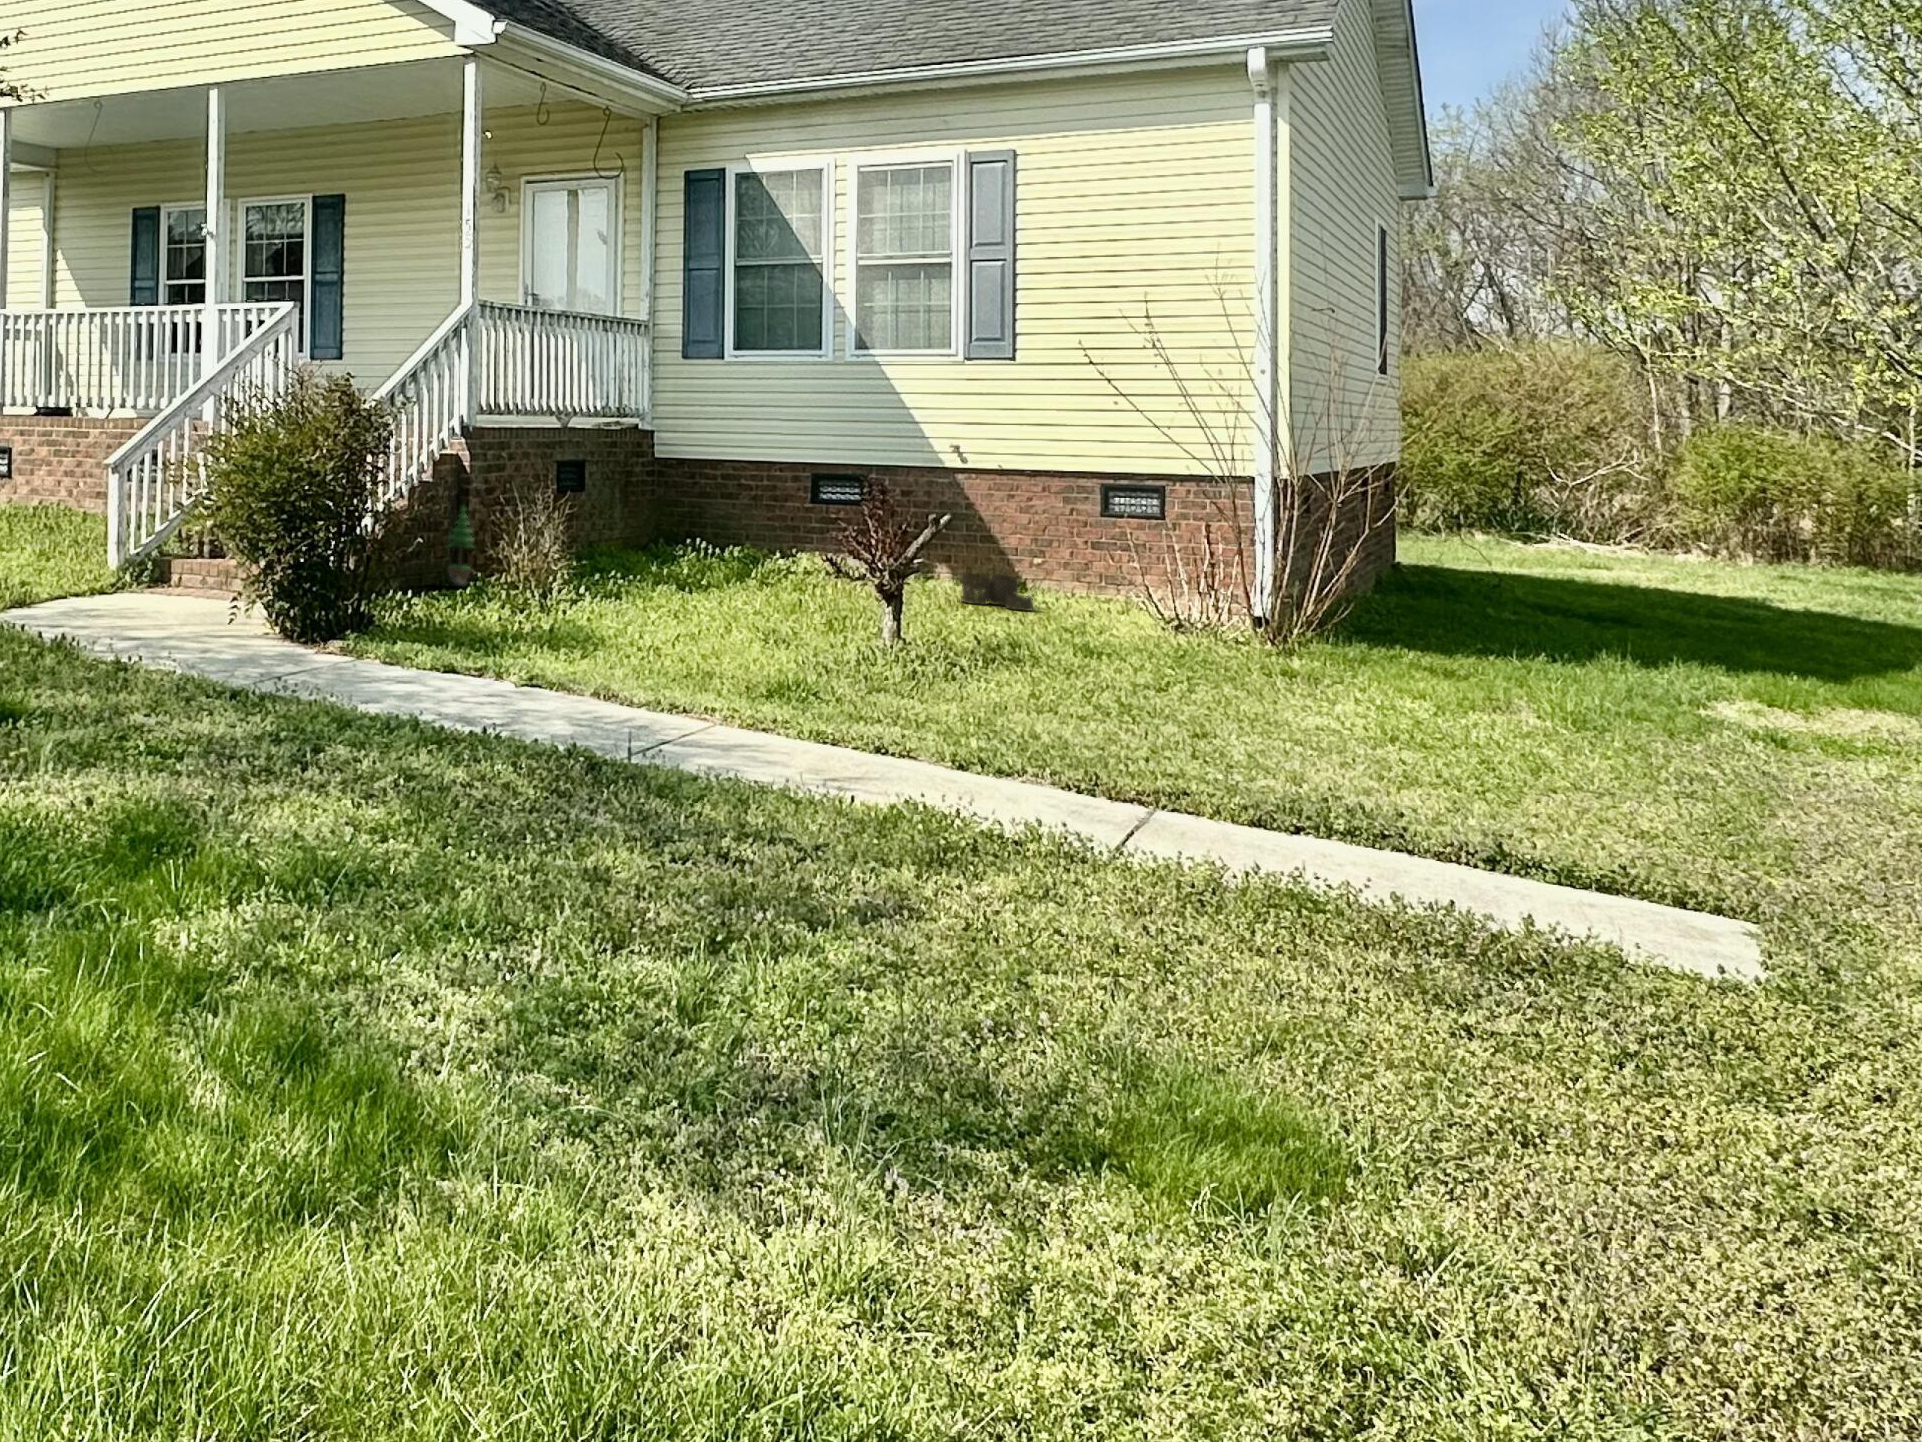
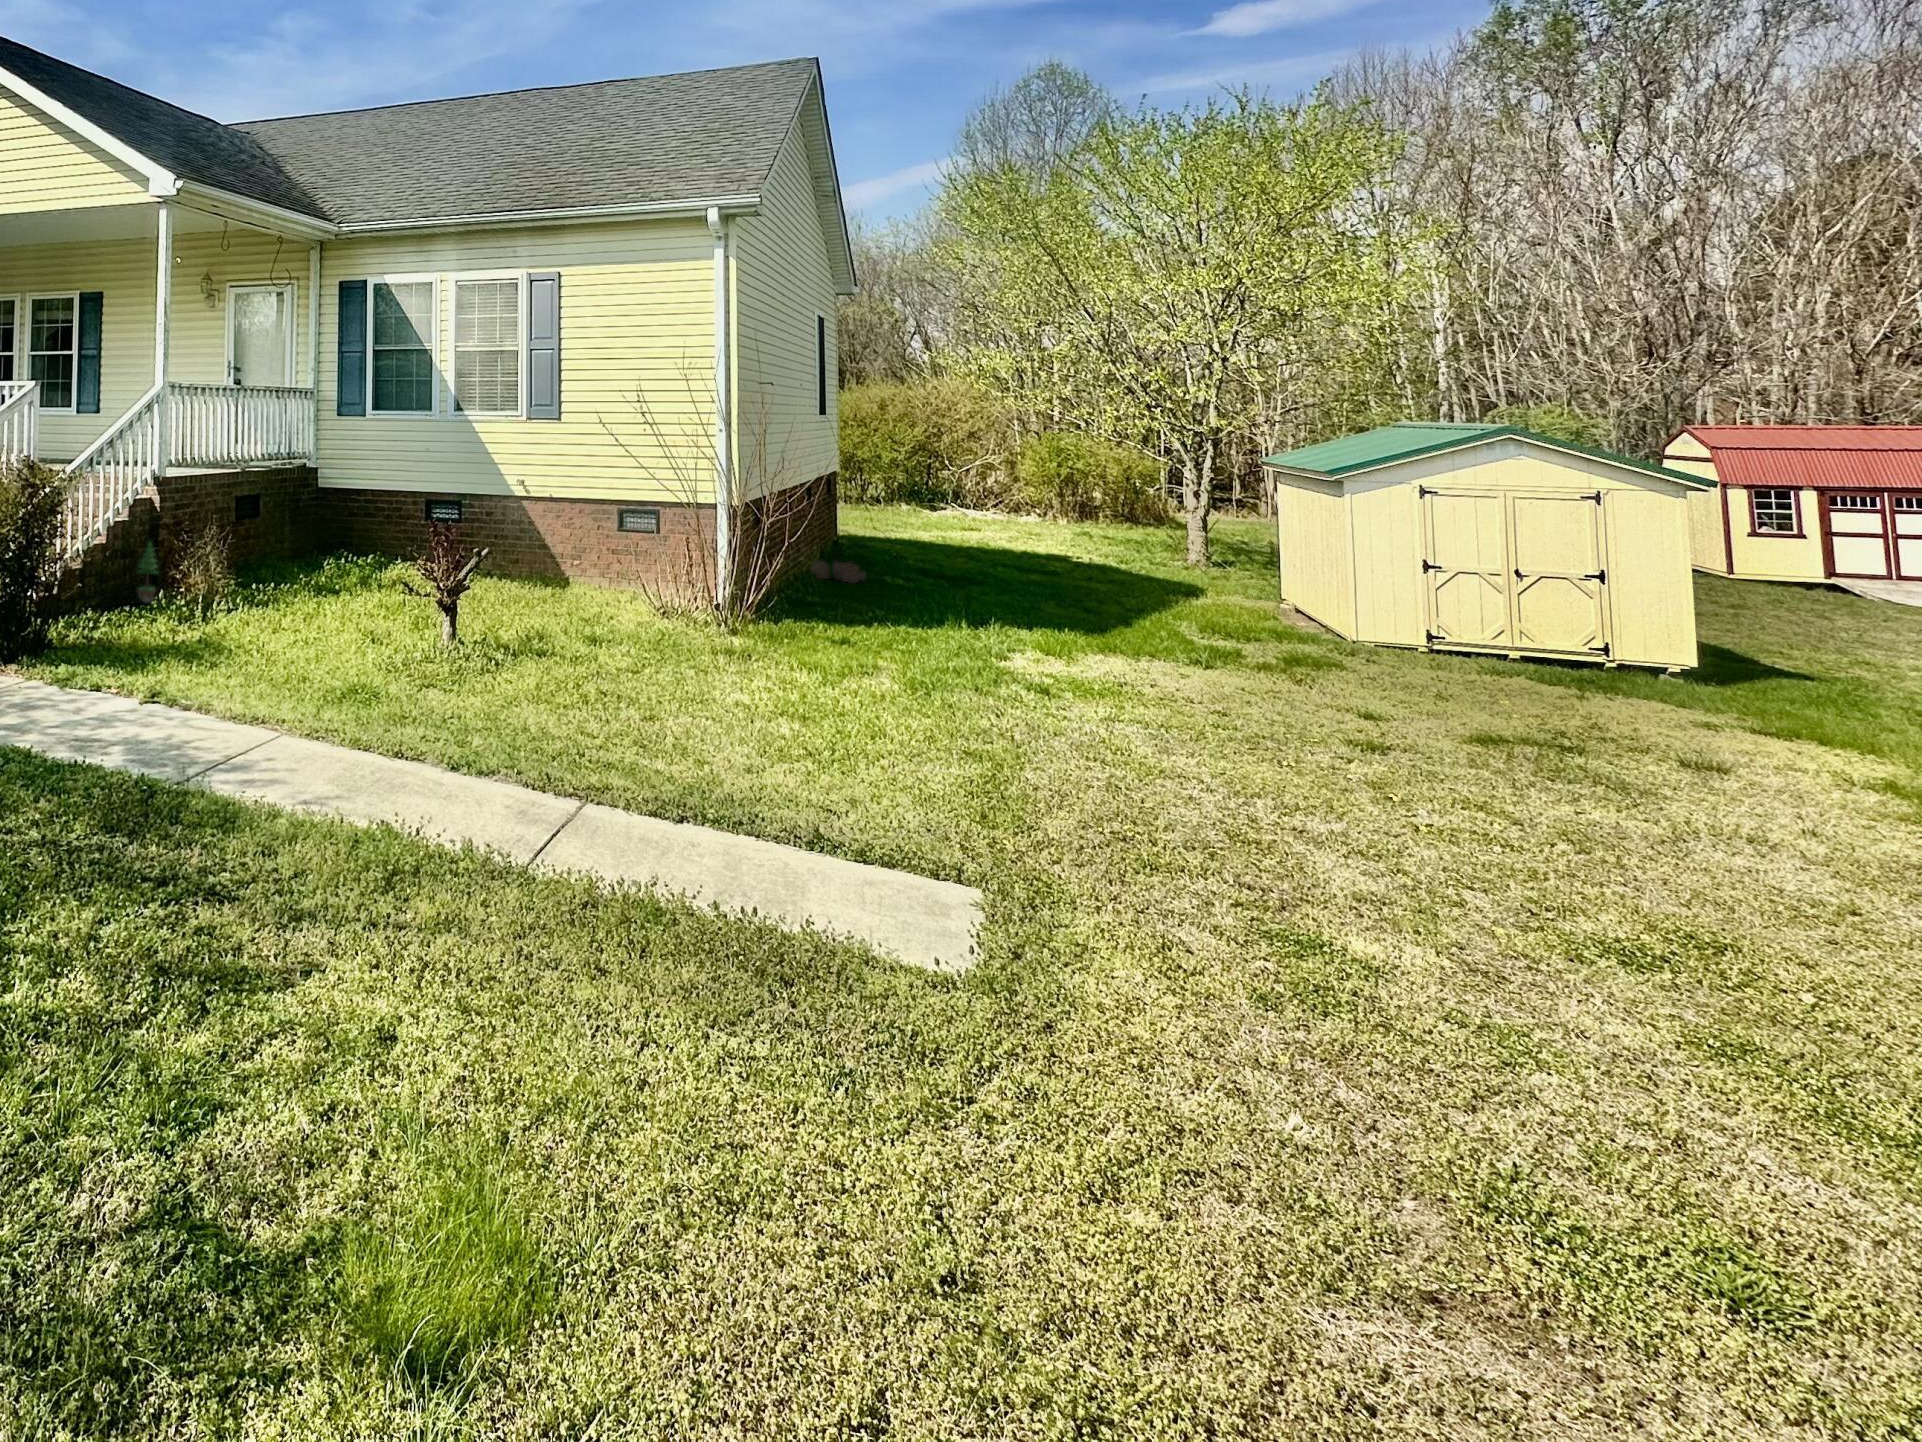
woven basket: present [961,573,1033,611] -> present [811,560,865,583]

